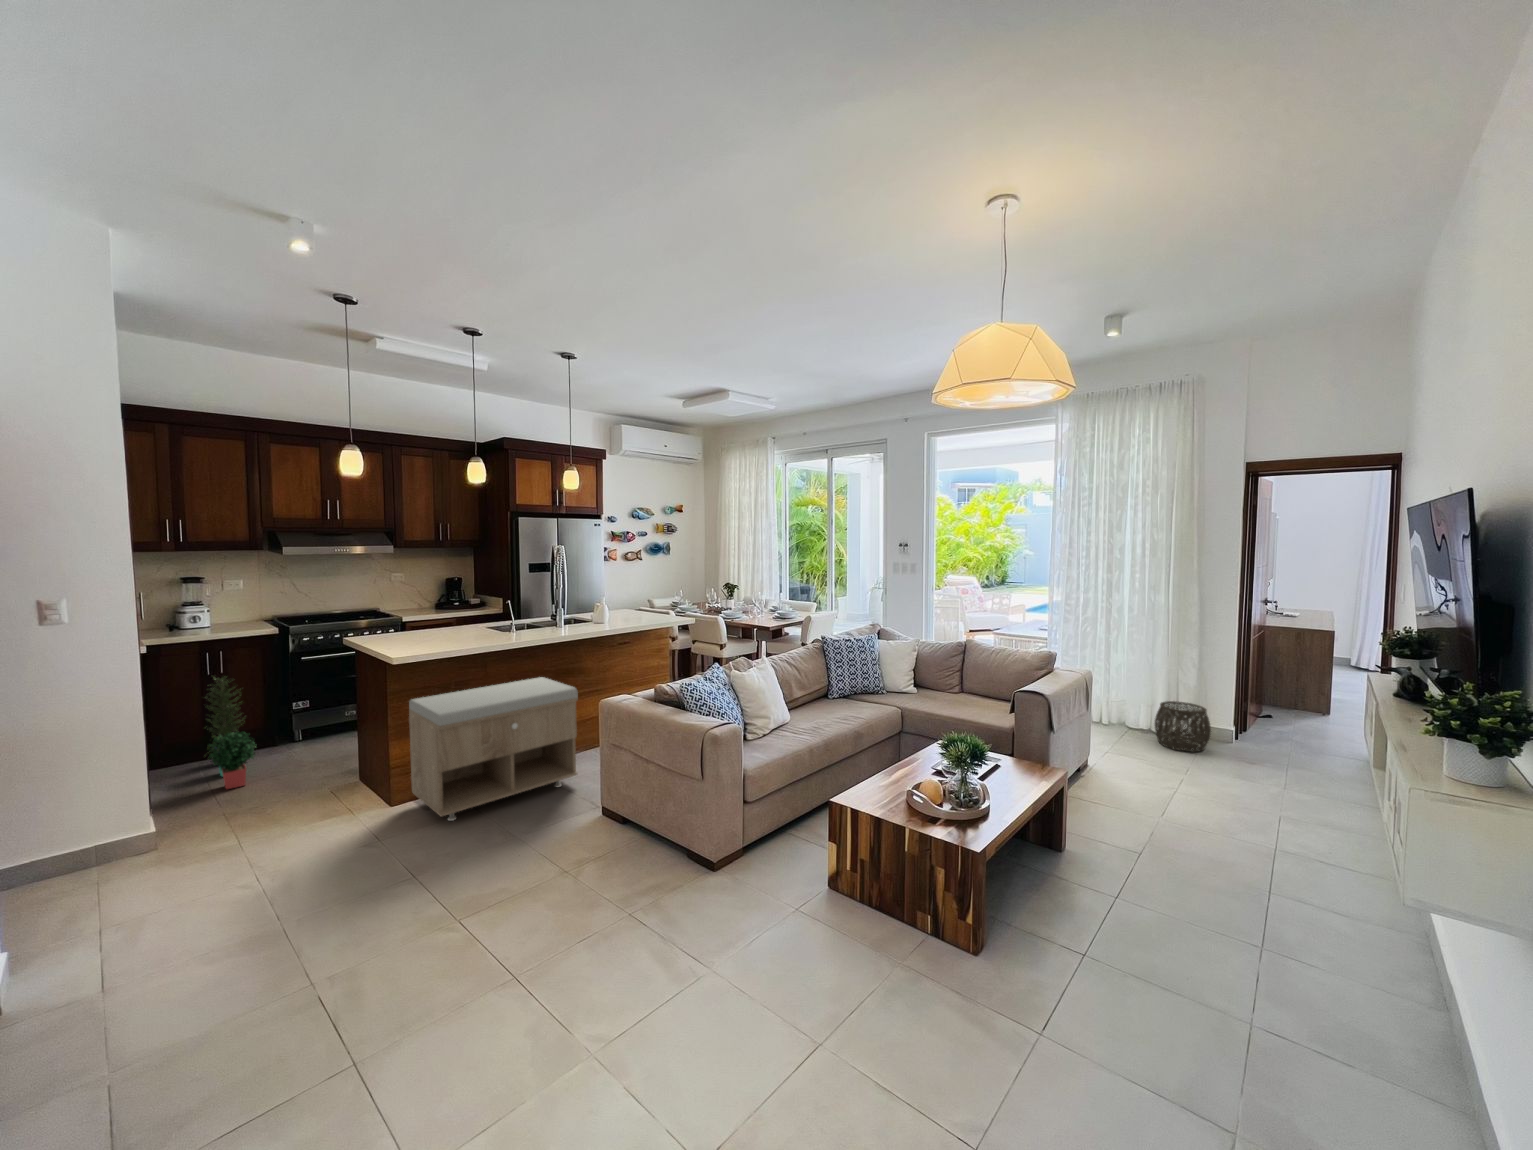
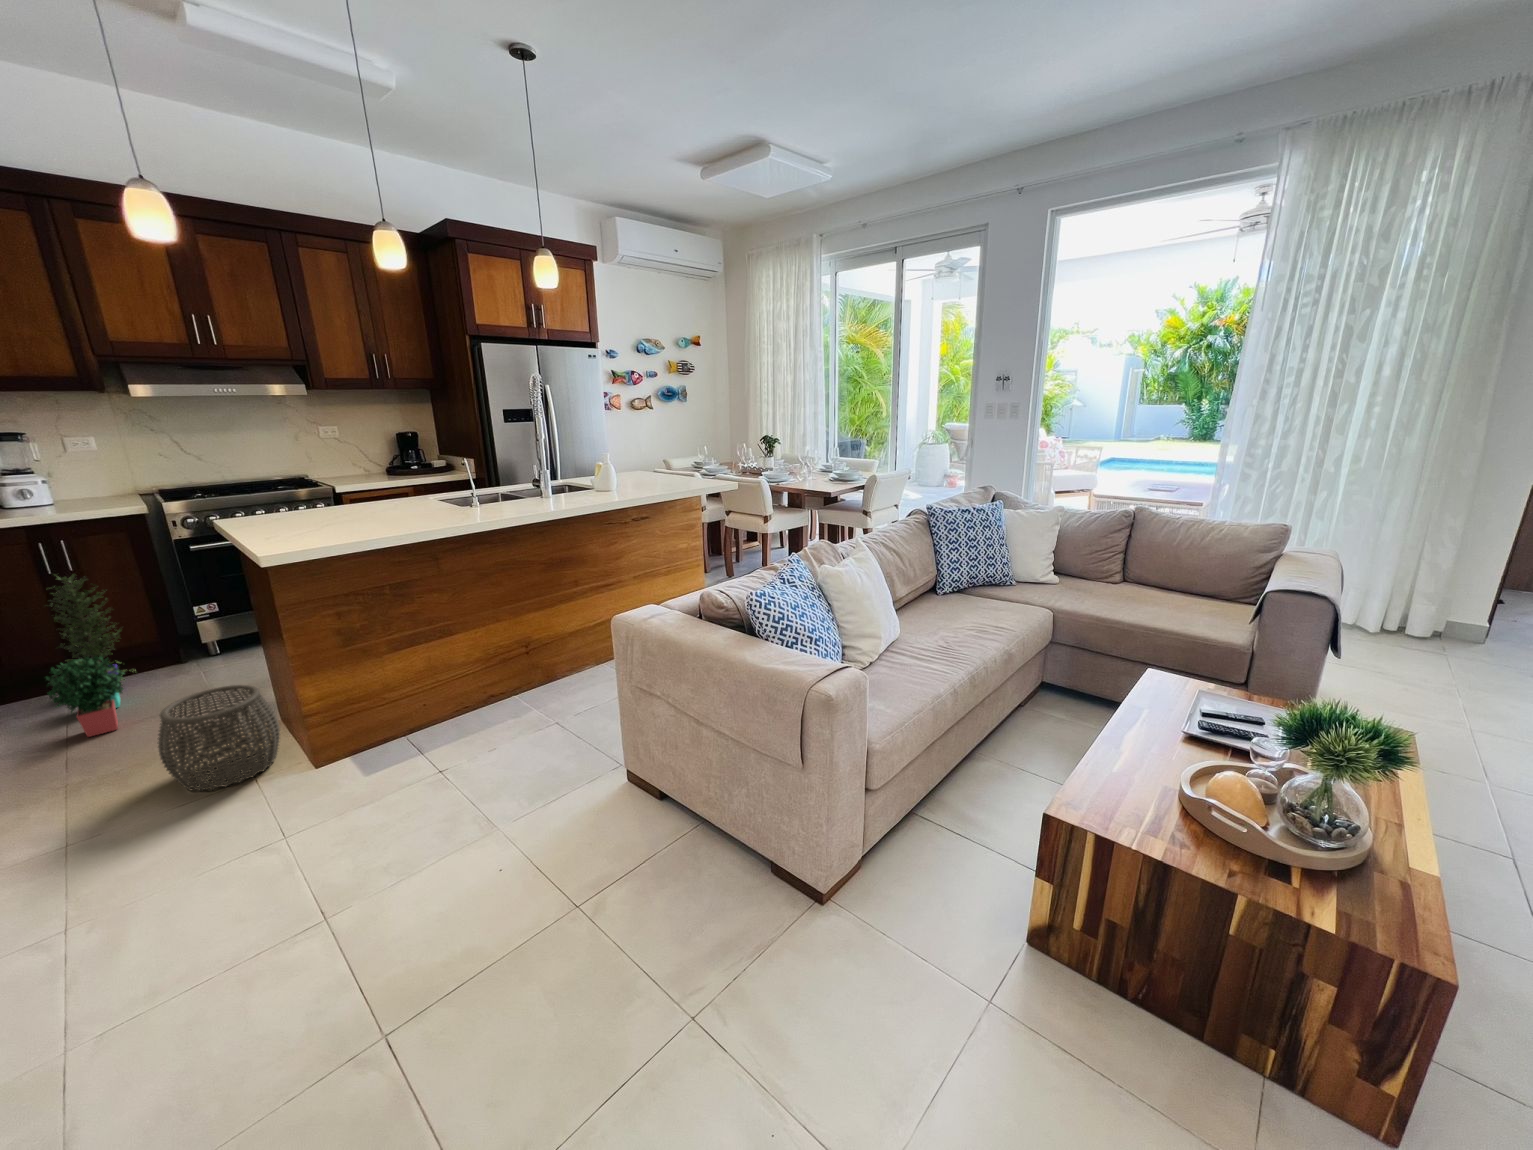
storage bench: present [409,677,578,821] -> none [313,571,586,796]
woven basket: present [1154,701,1211,752] -> present [158,685,280,791]

